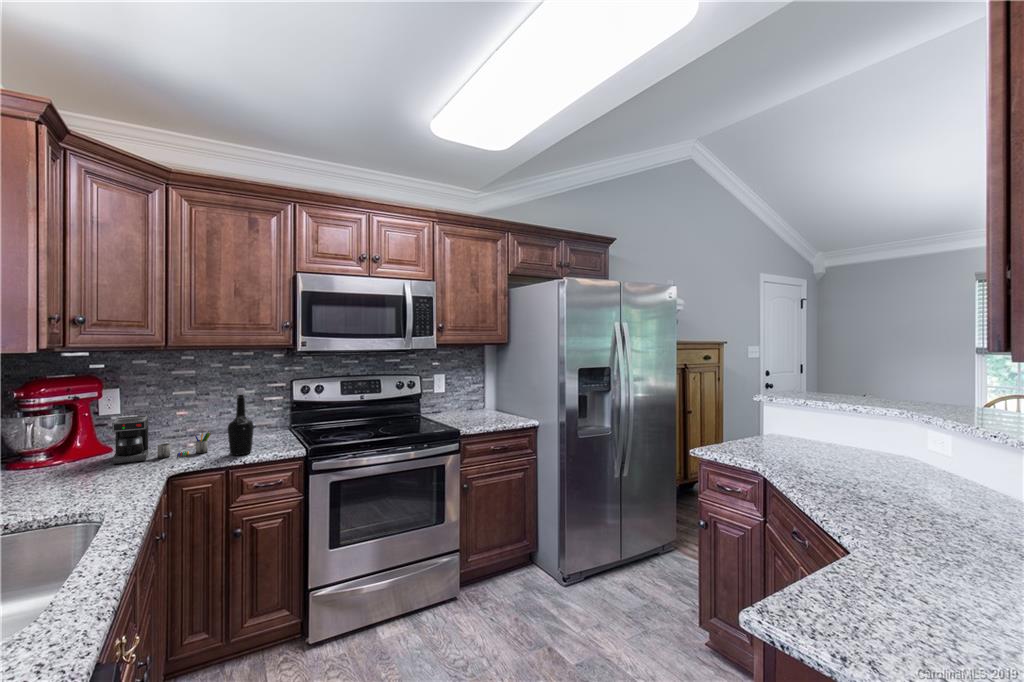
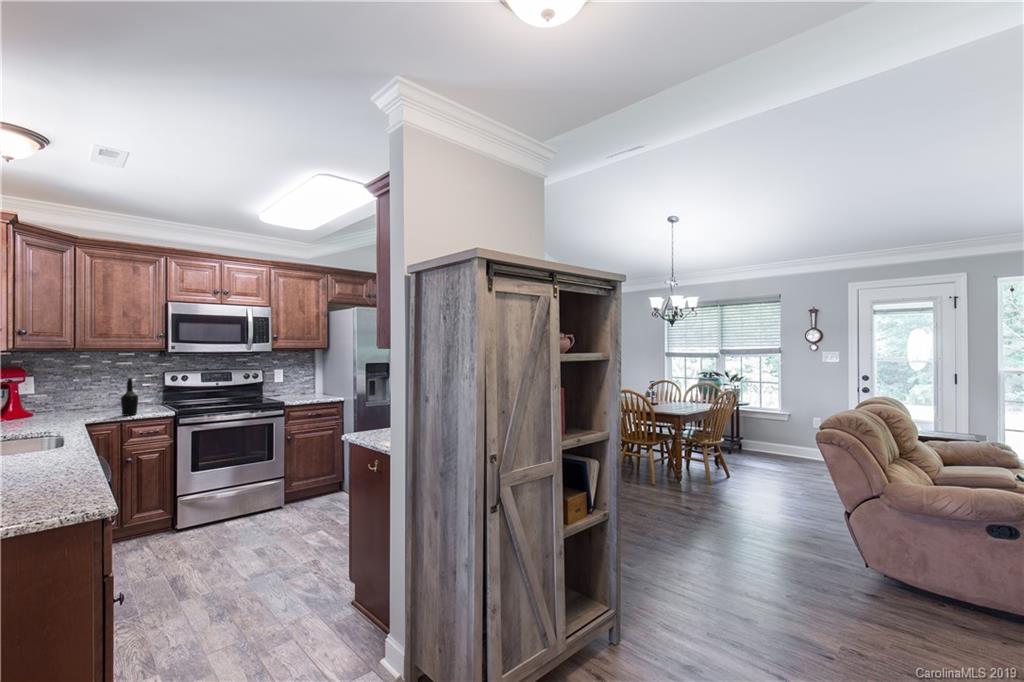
coffee maker: present [112,416,211,464] -> none [41,393,108,420]

